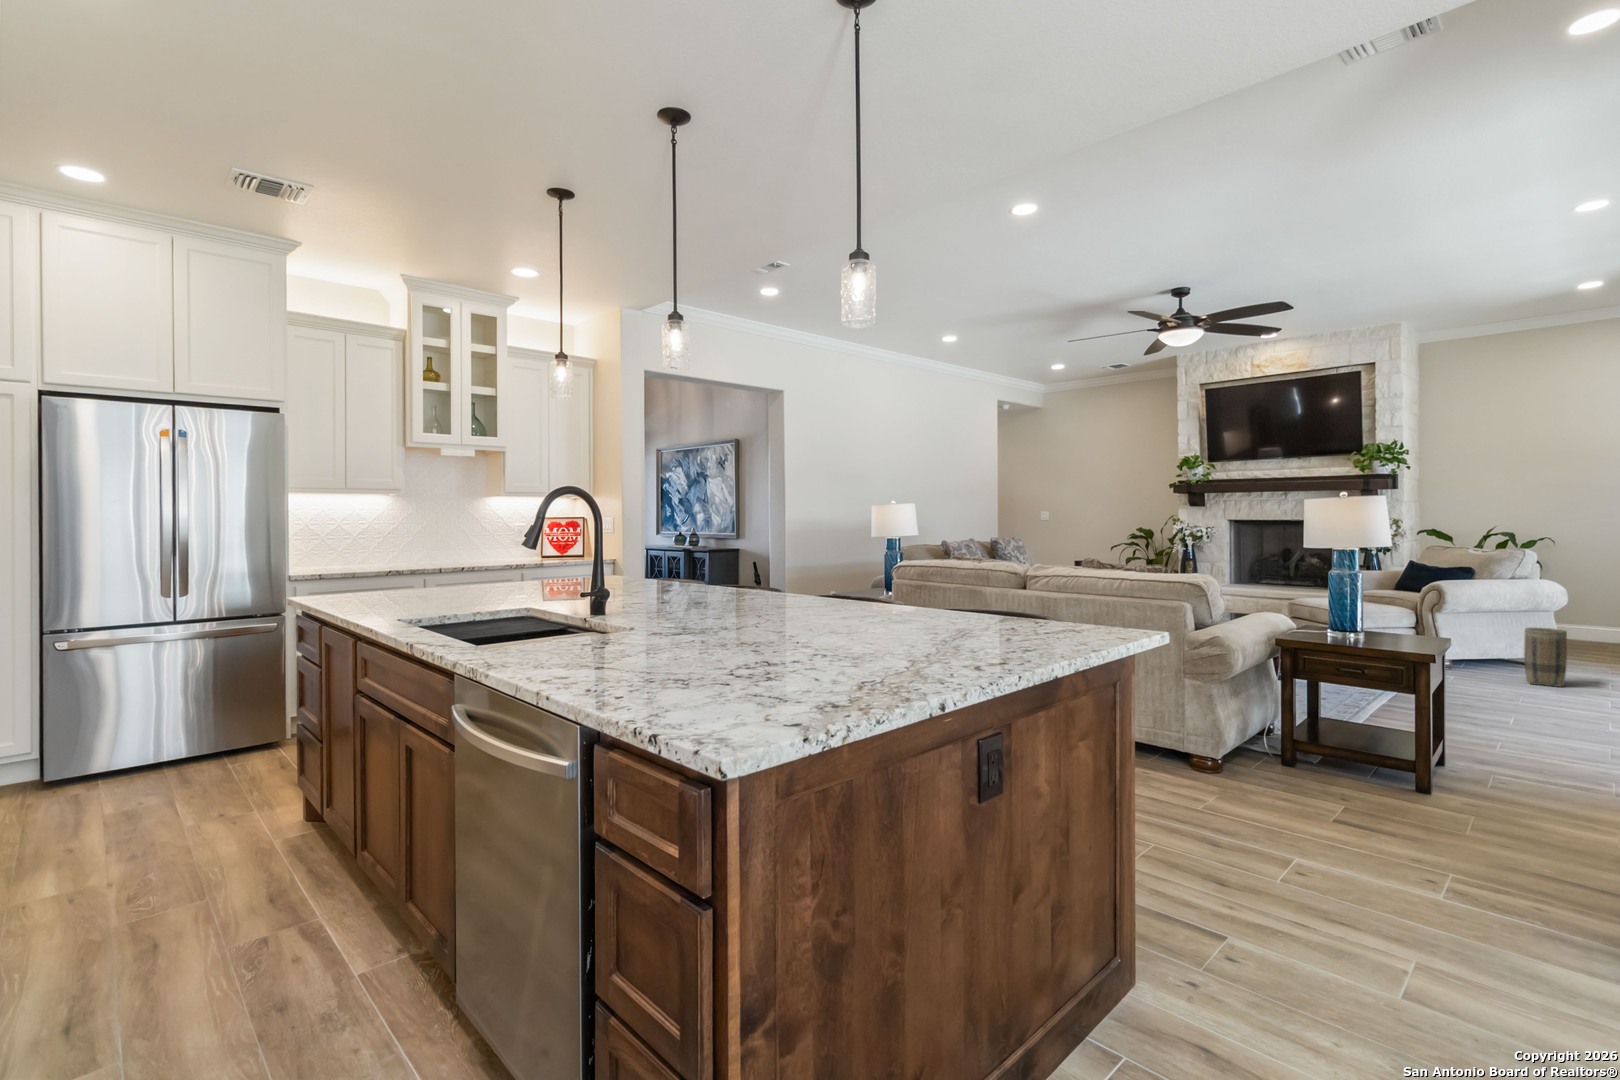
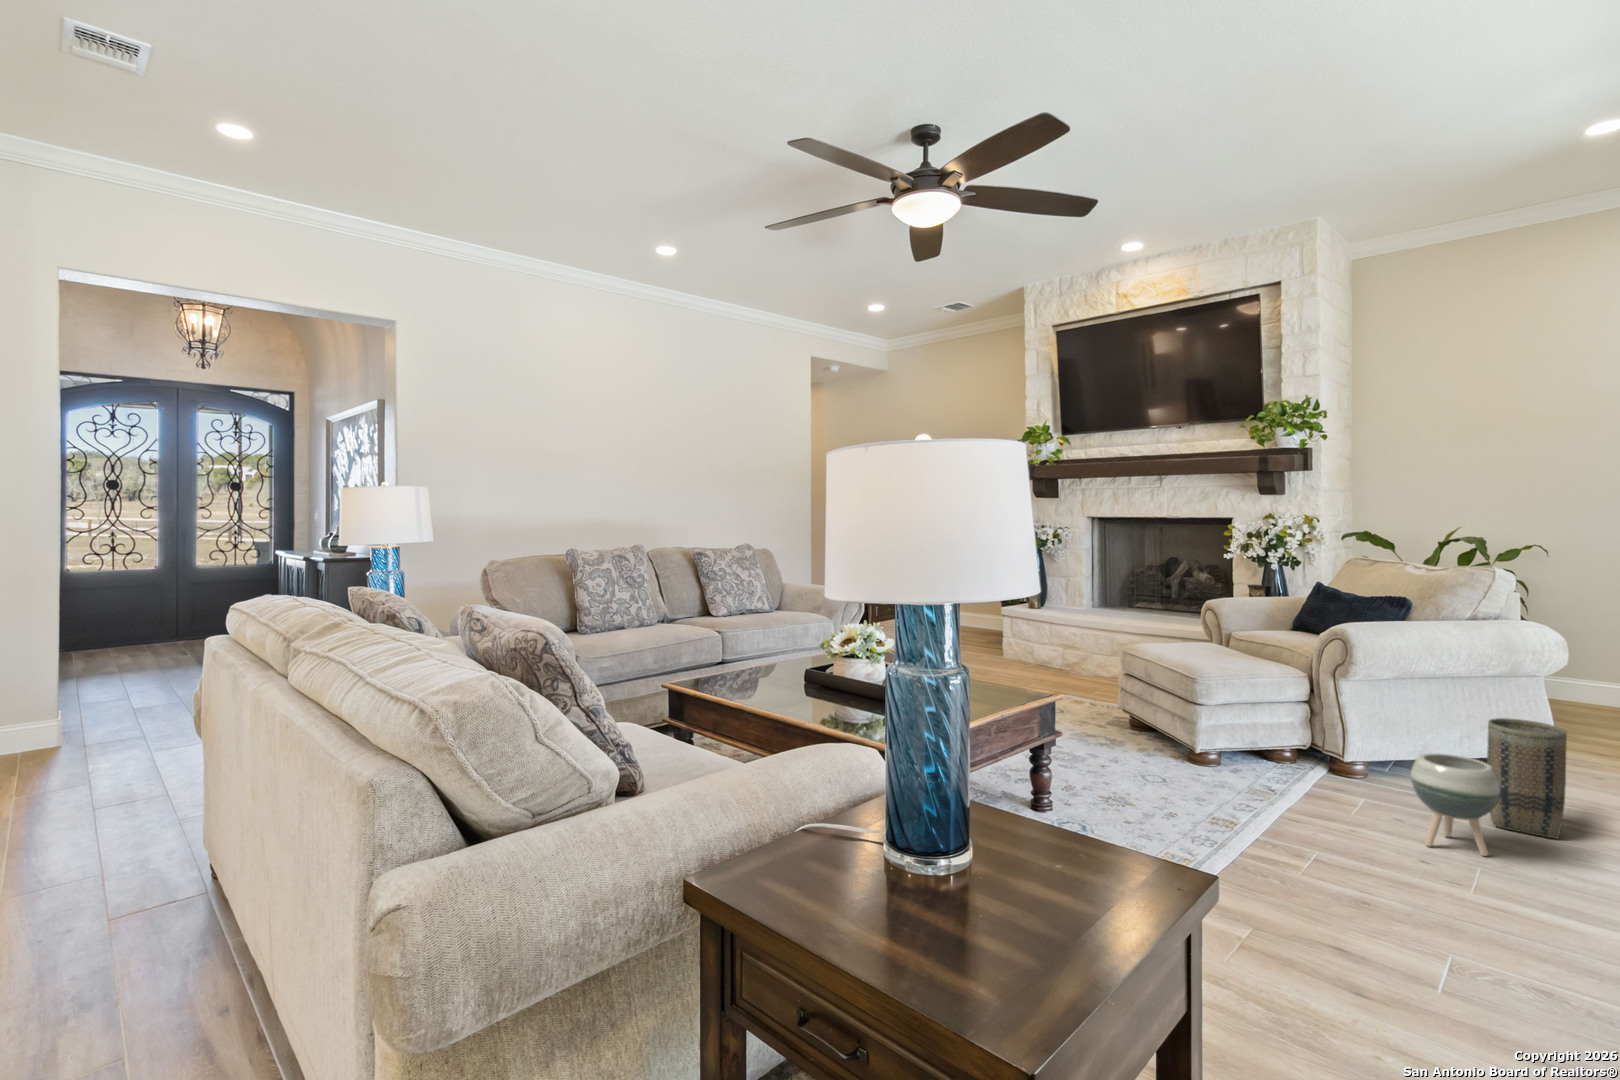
planter: none [1485,643,1533,692] -> present [1411,753,1500,856]

